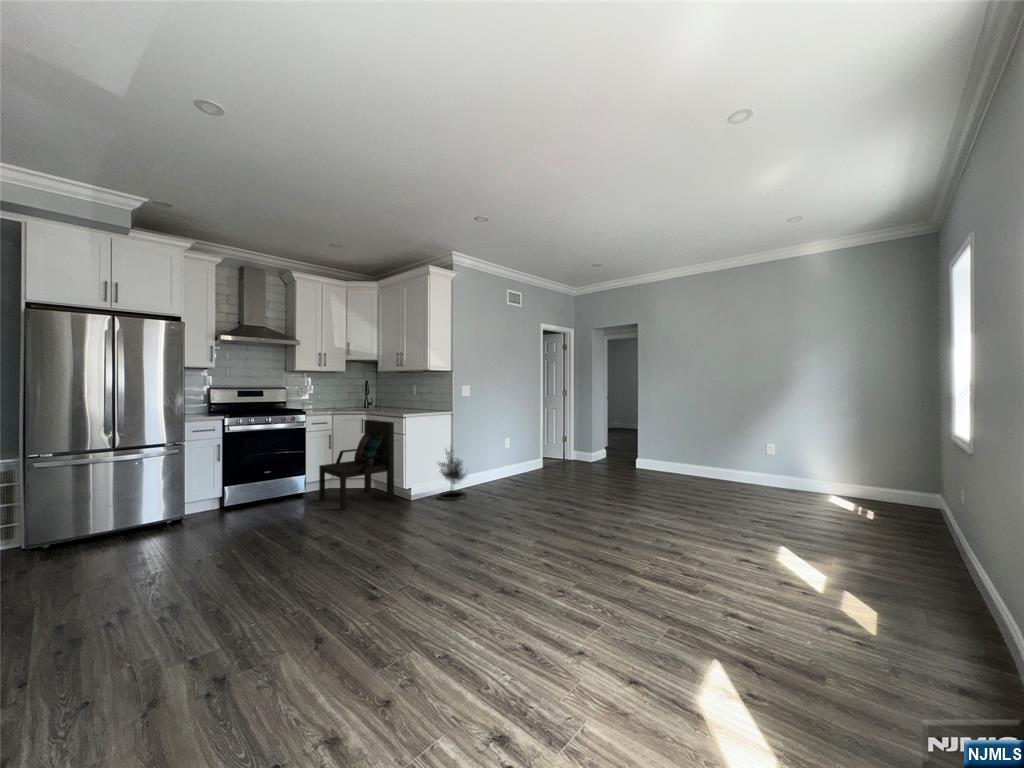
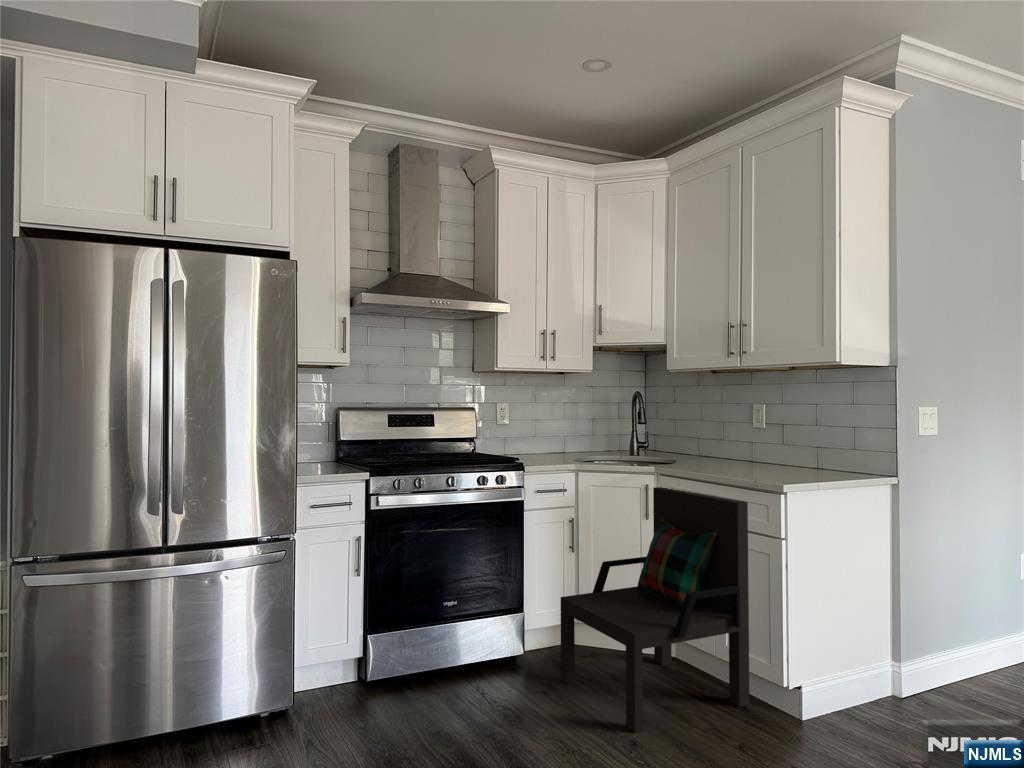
potted tree: present [438,447,466,500] -> none [867,573,982,740]

